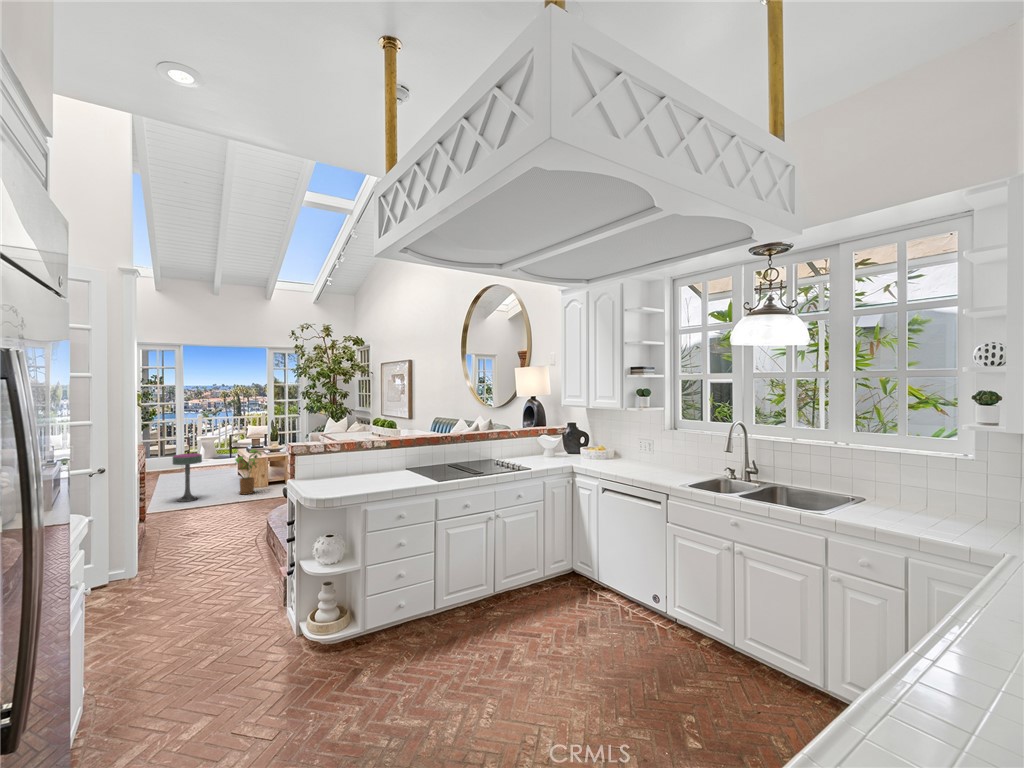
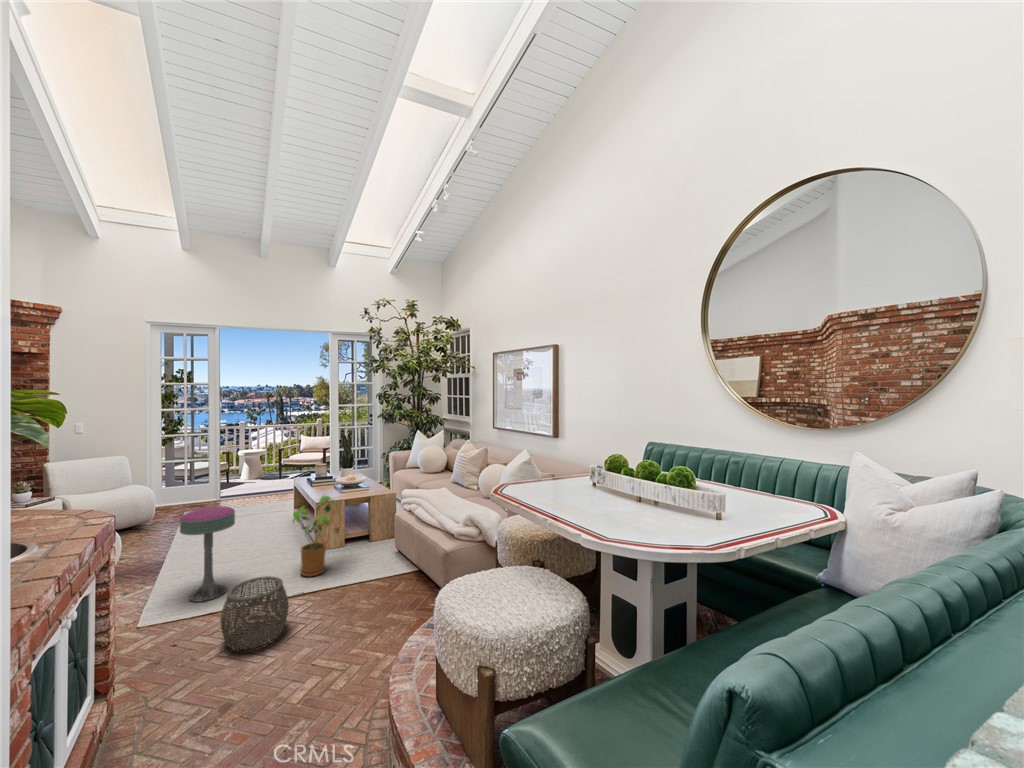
woven basket: none [198,482,232,512] -> present [220,576,289,650]

